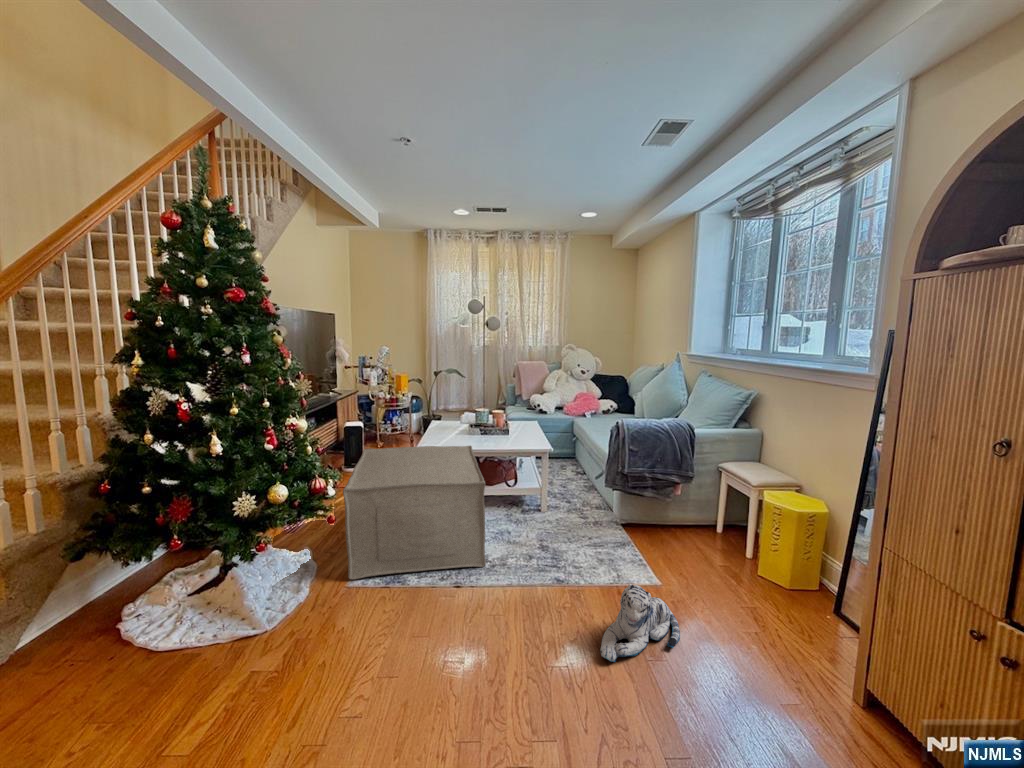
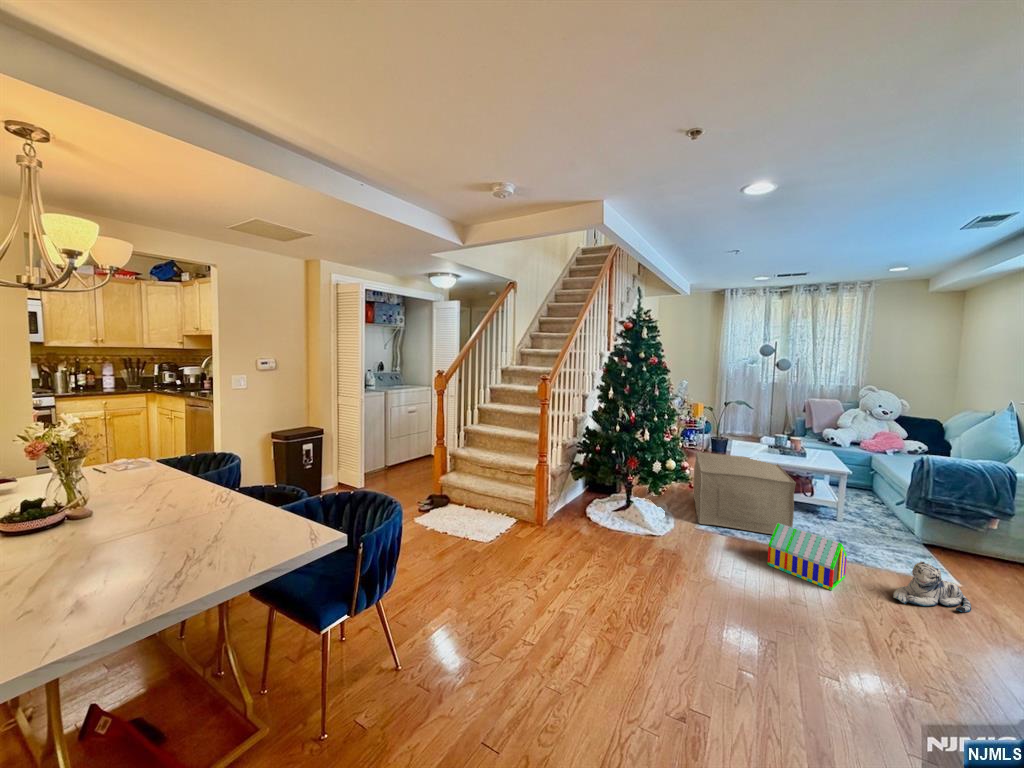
toy house: none [435,567,545,678] -> present [767,523,847,590]

